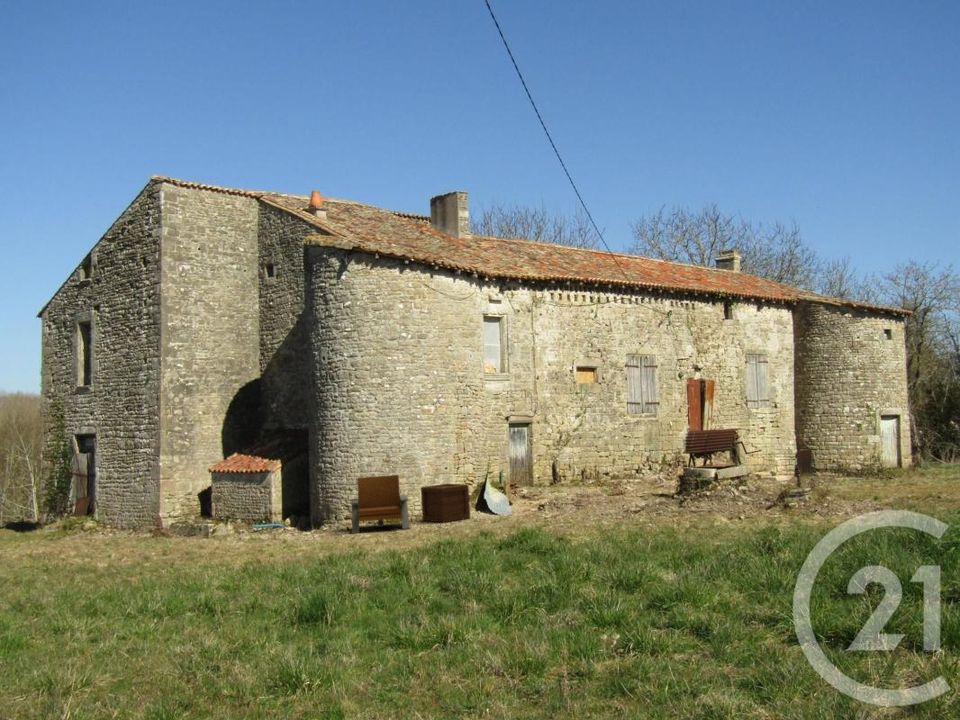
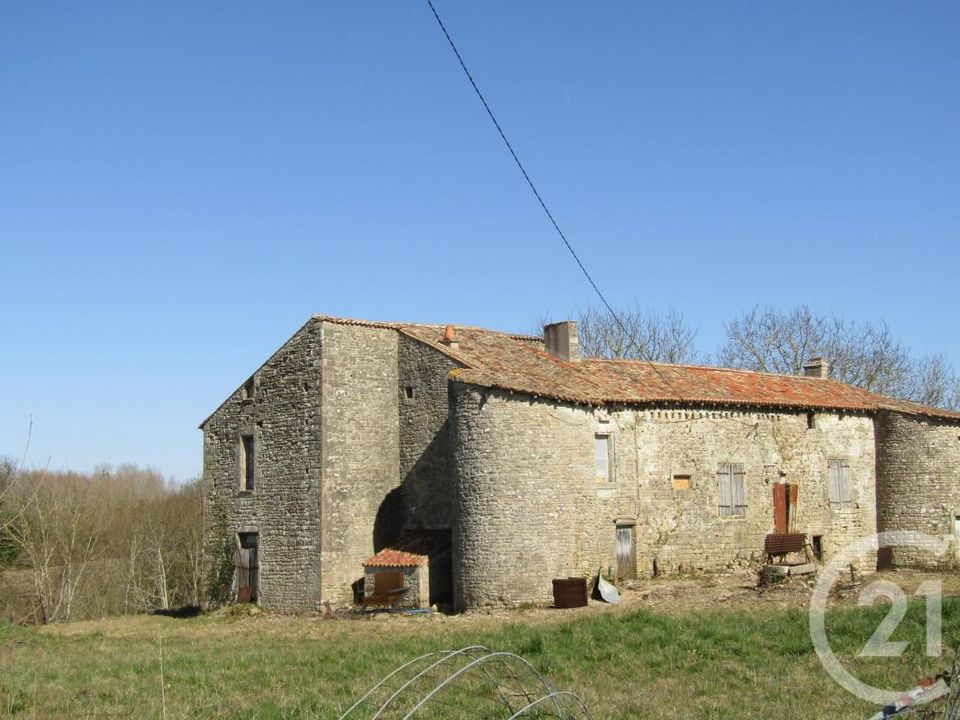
lounge chair: present [351,475,410,533] -> present [358,572,411,613]

